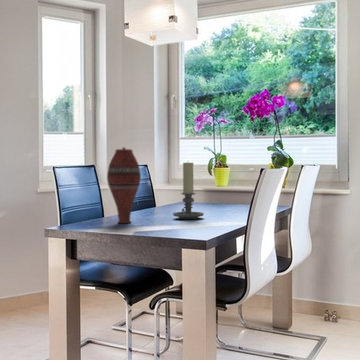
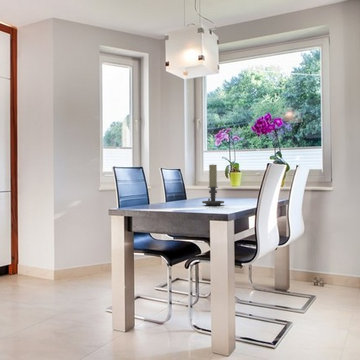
vase: present [107,148,141,223] -> none [155,153,179,207]

